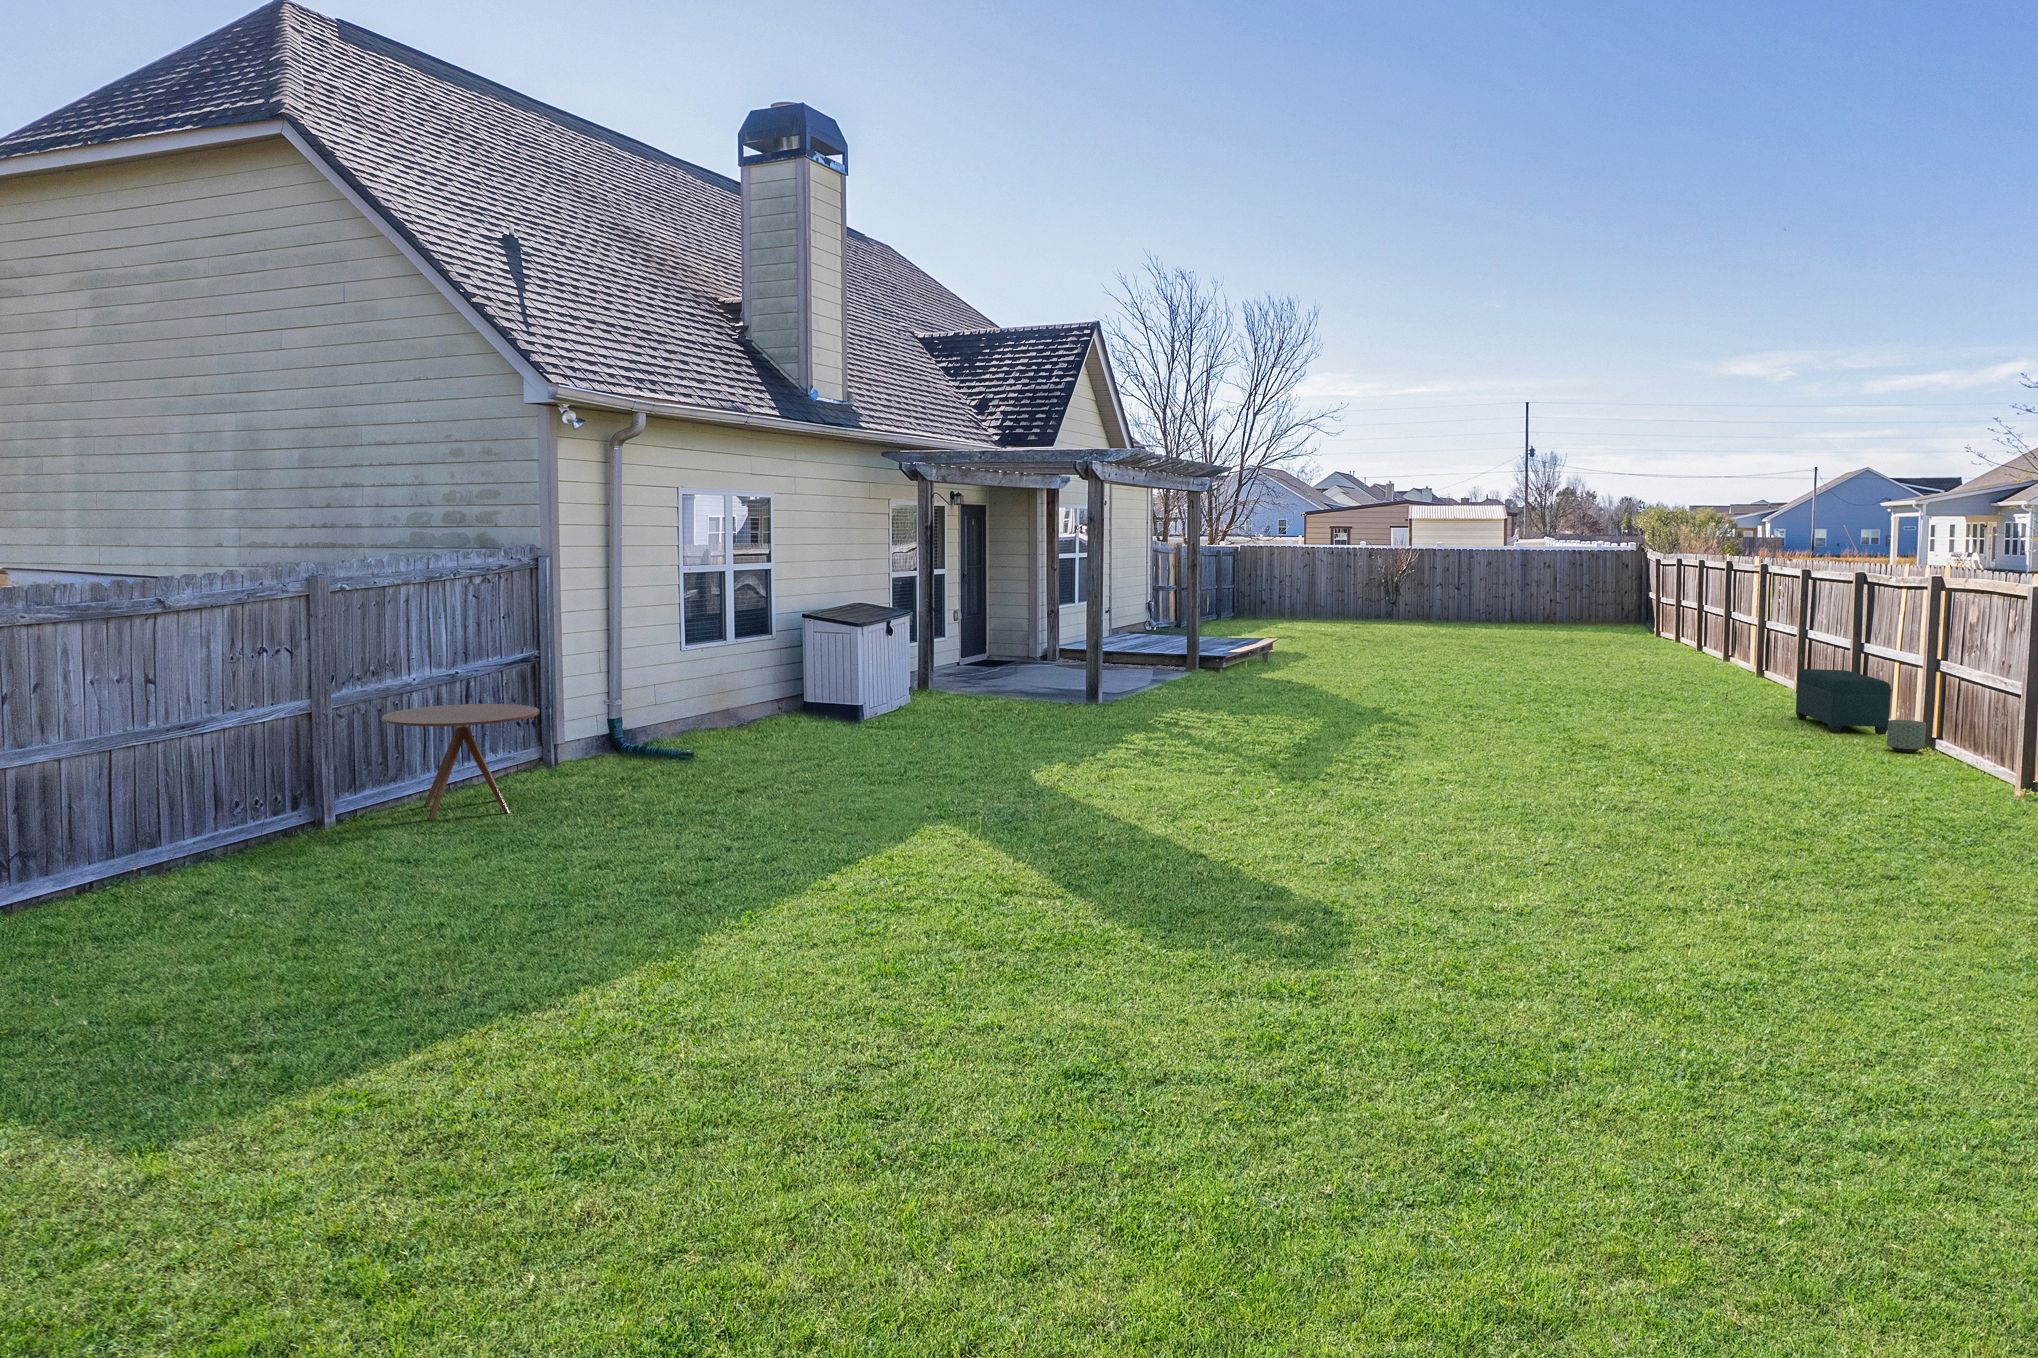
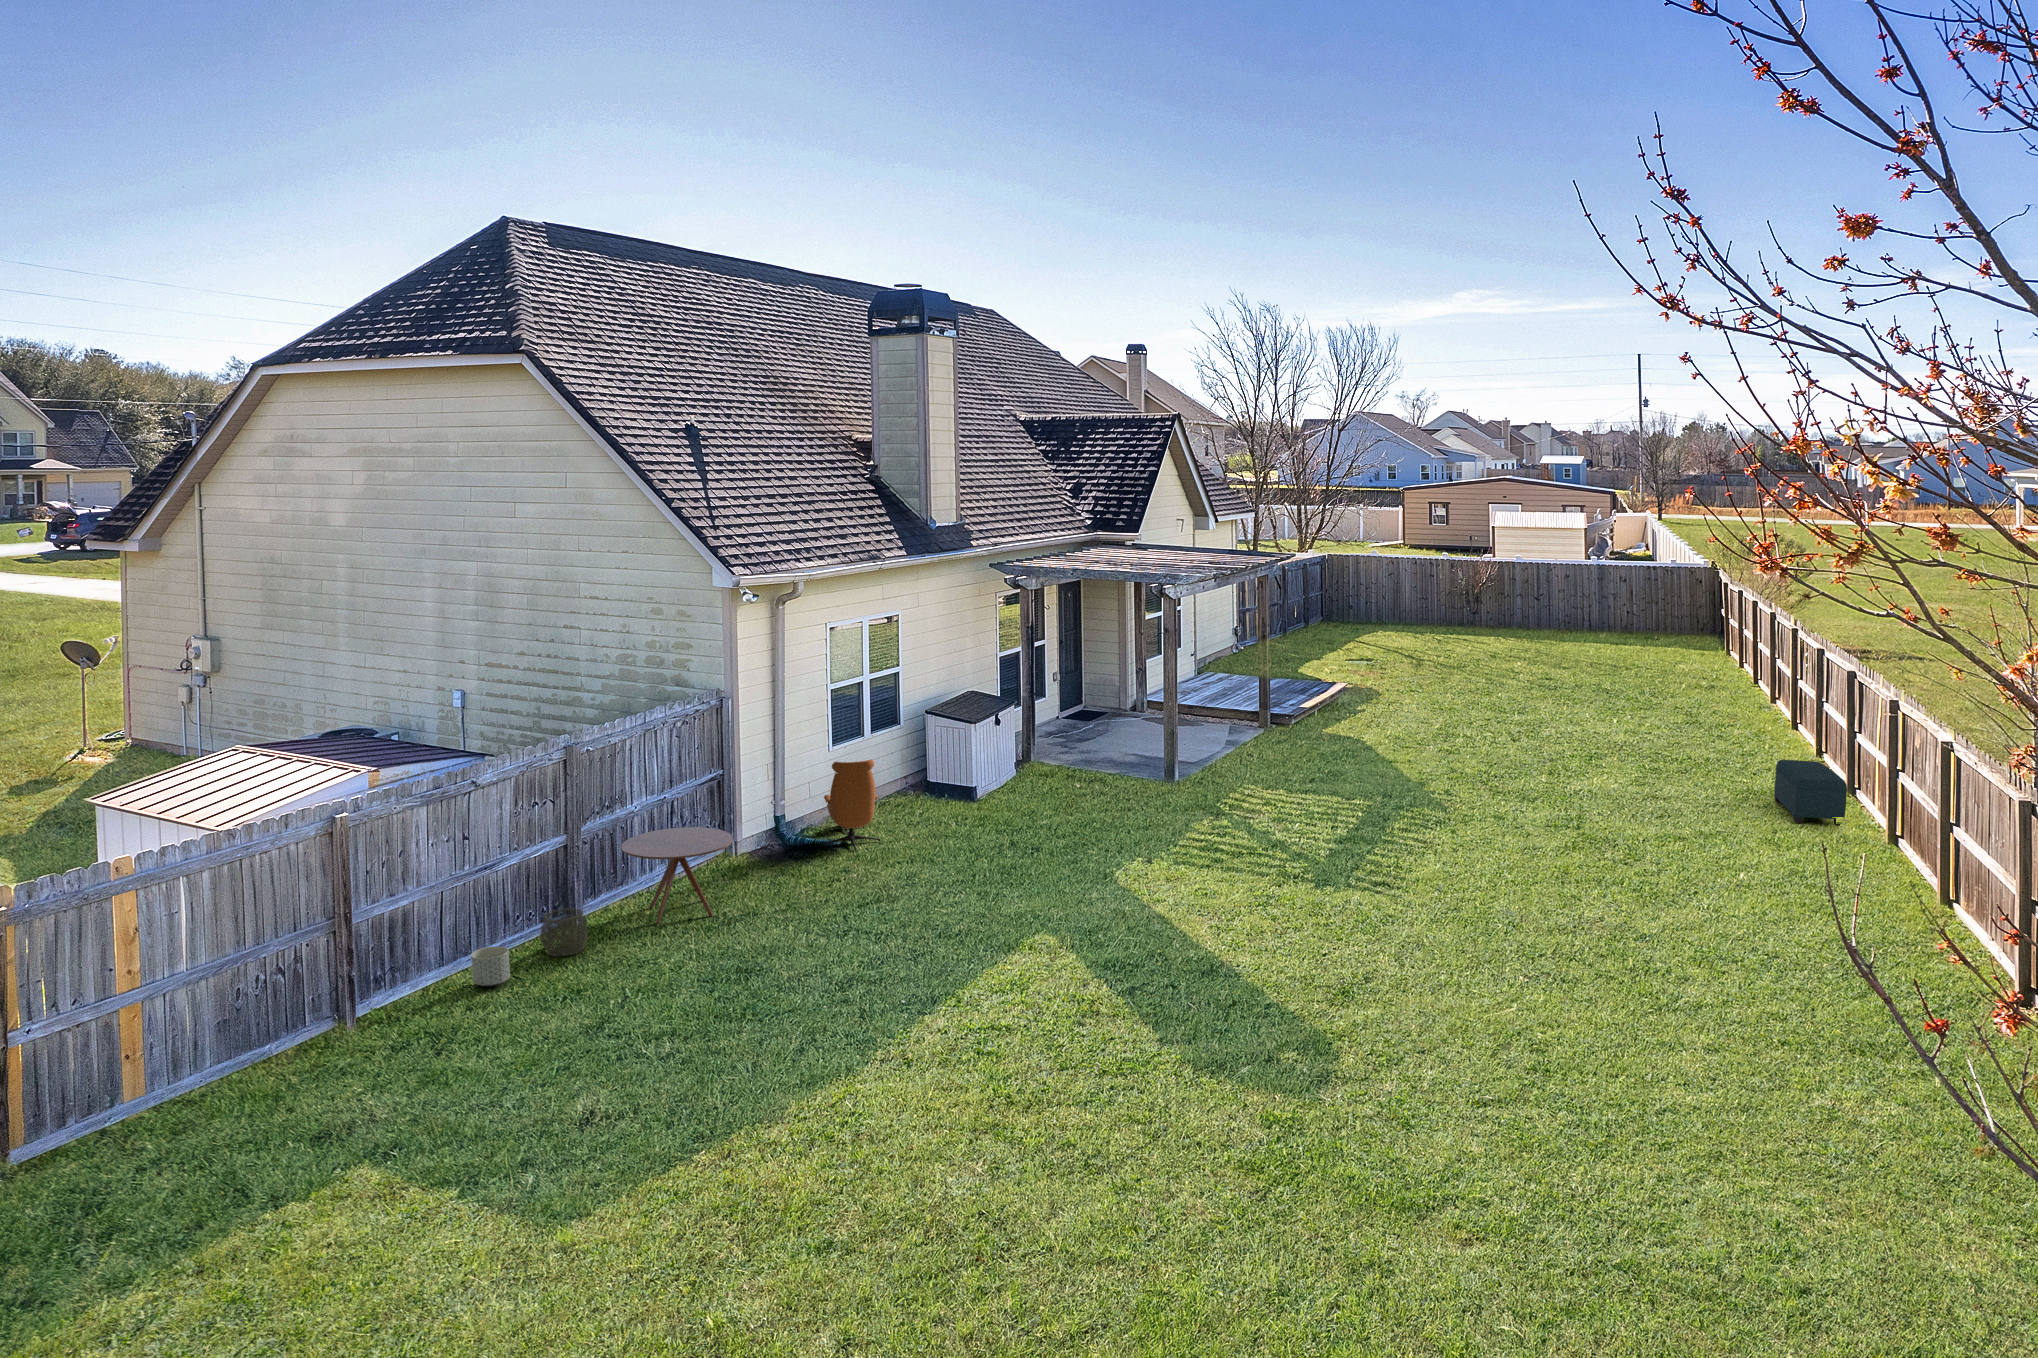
lounge chair: none [669,640,743,759] -> present [823,760,880,851]
planter: present [1887,720,1926,753] -> present [471,946,510,987]
woven basket: none [250,788,324,851] -> present [540,908,588,957]

